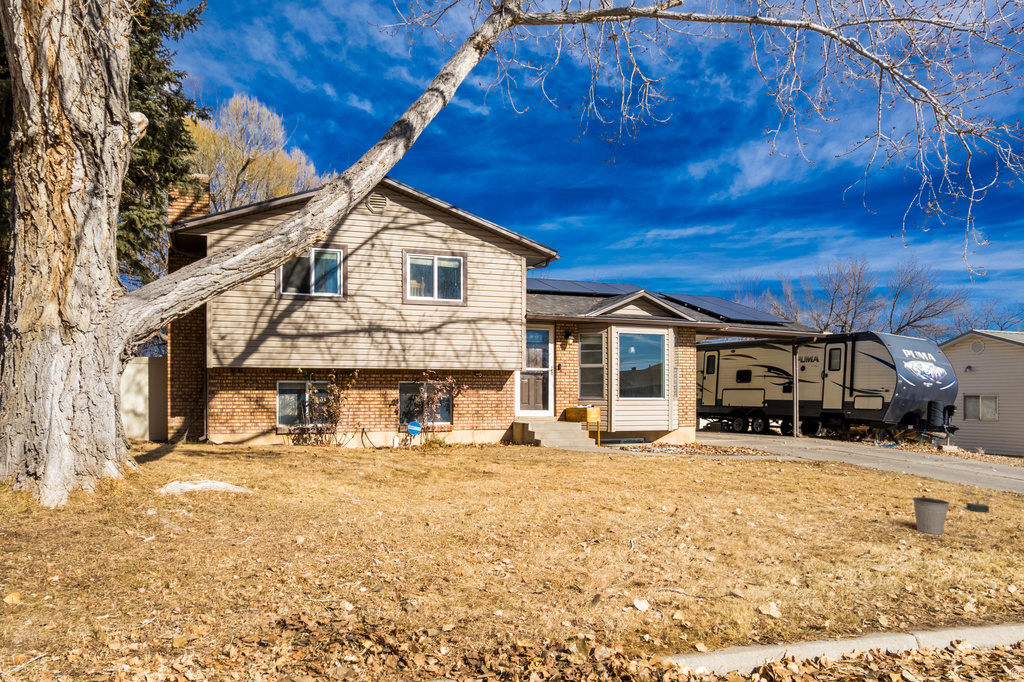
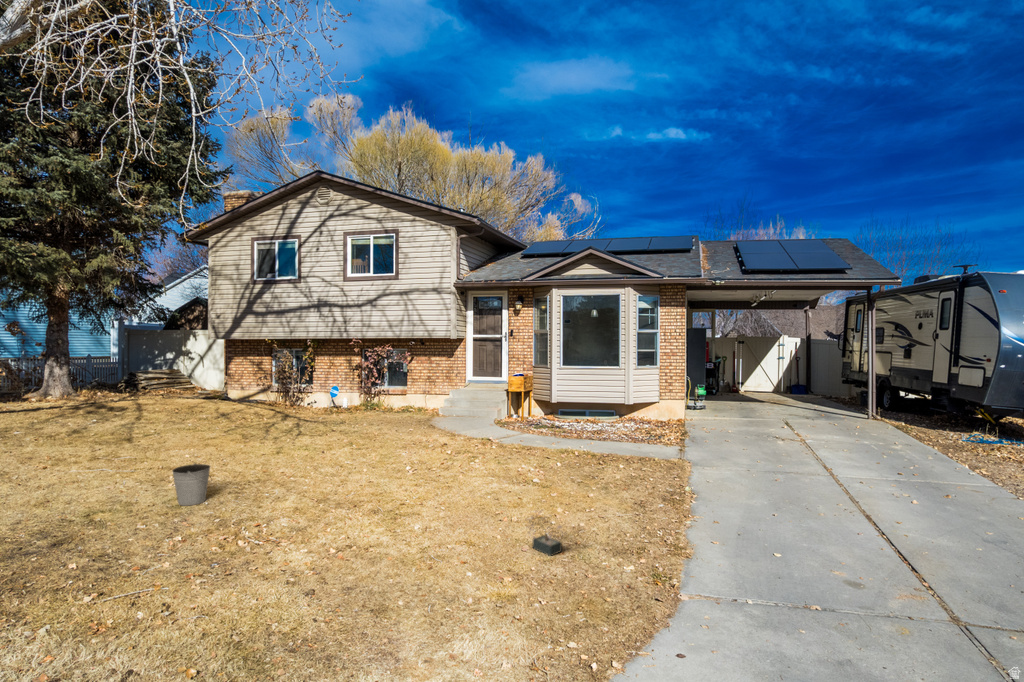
bucket: present [913,497,949,534] -> present [172,463,210,505]

